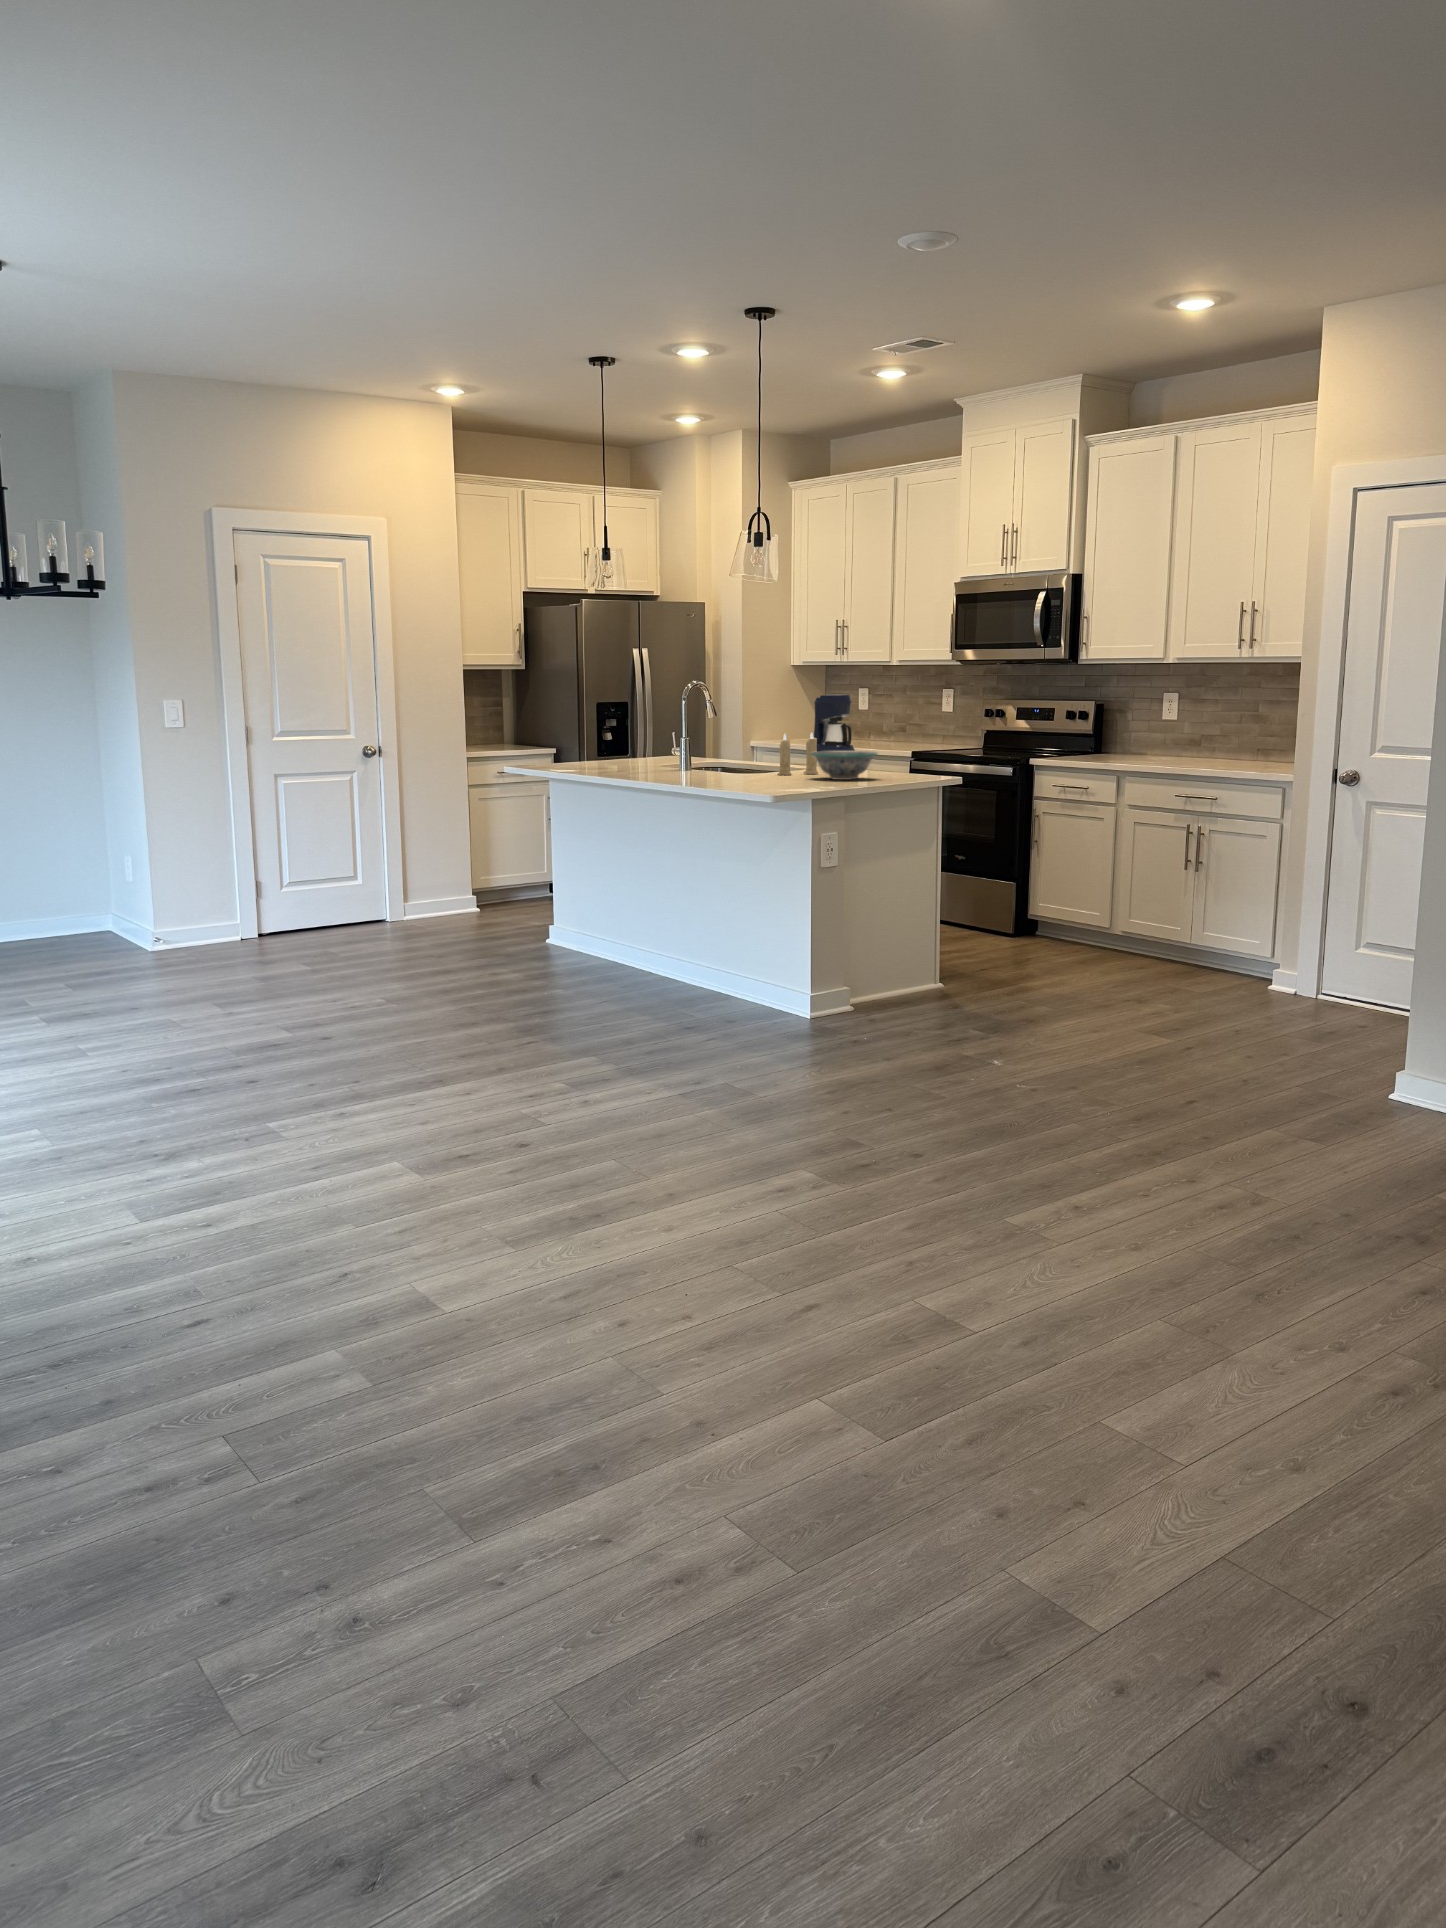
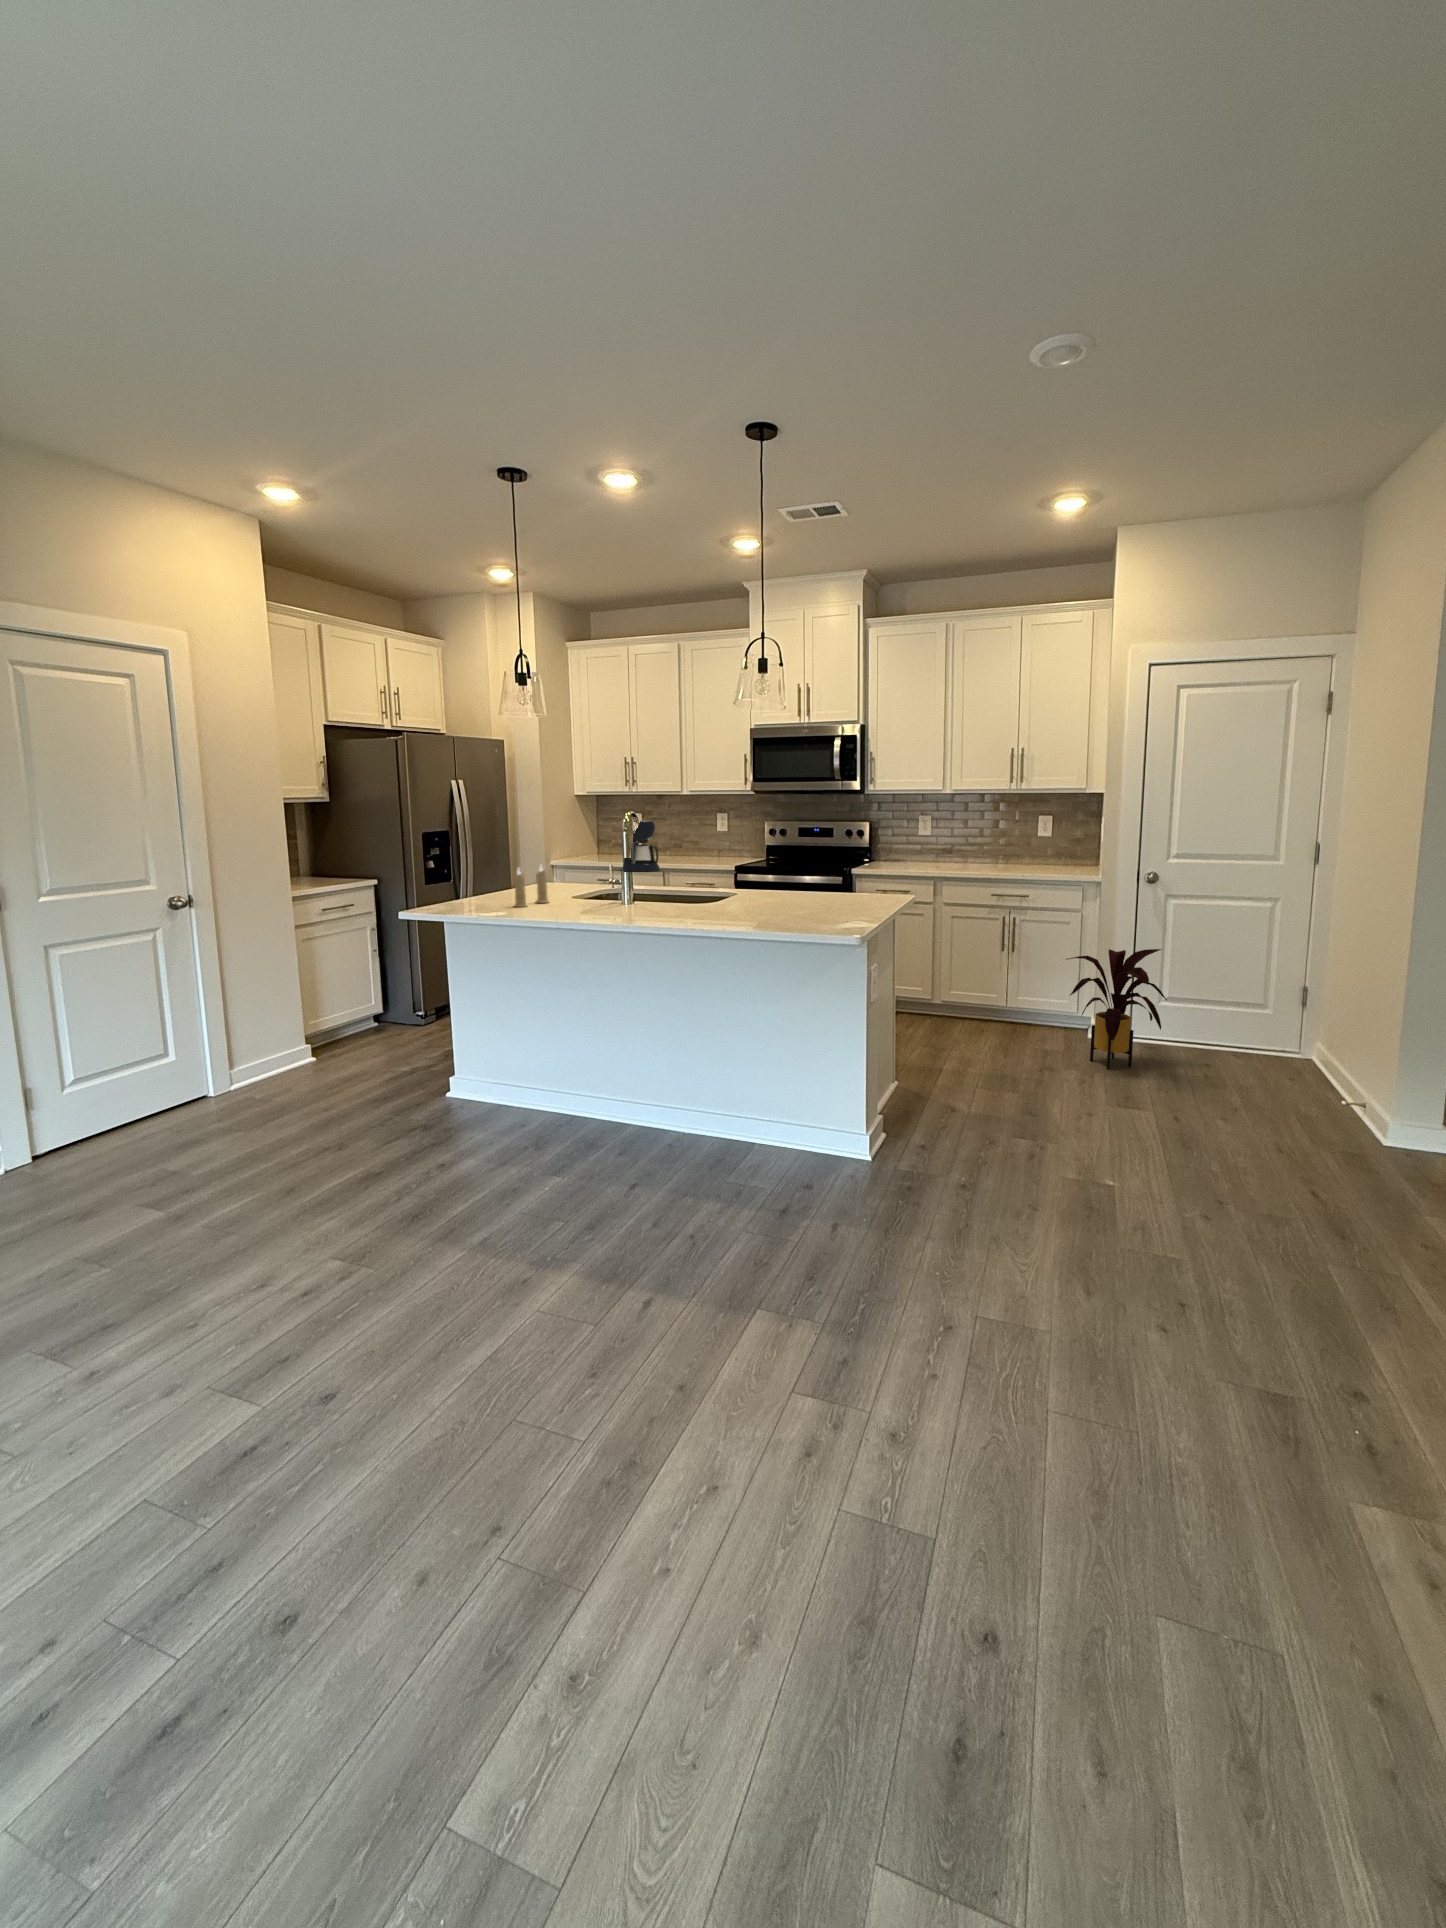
candle: present [777,733,818,775] -> present [514,866,548,907]
decorative bowl: present [811,751,877,780] -> none [780,879,844,909]
house plant: none [1168,863,1321,1012] -> present [1066,949,1167,1069]

